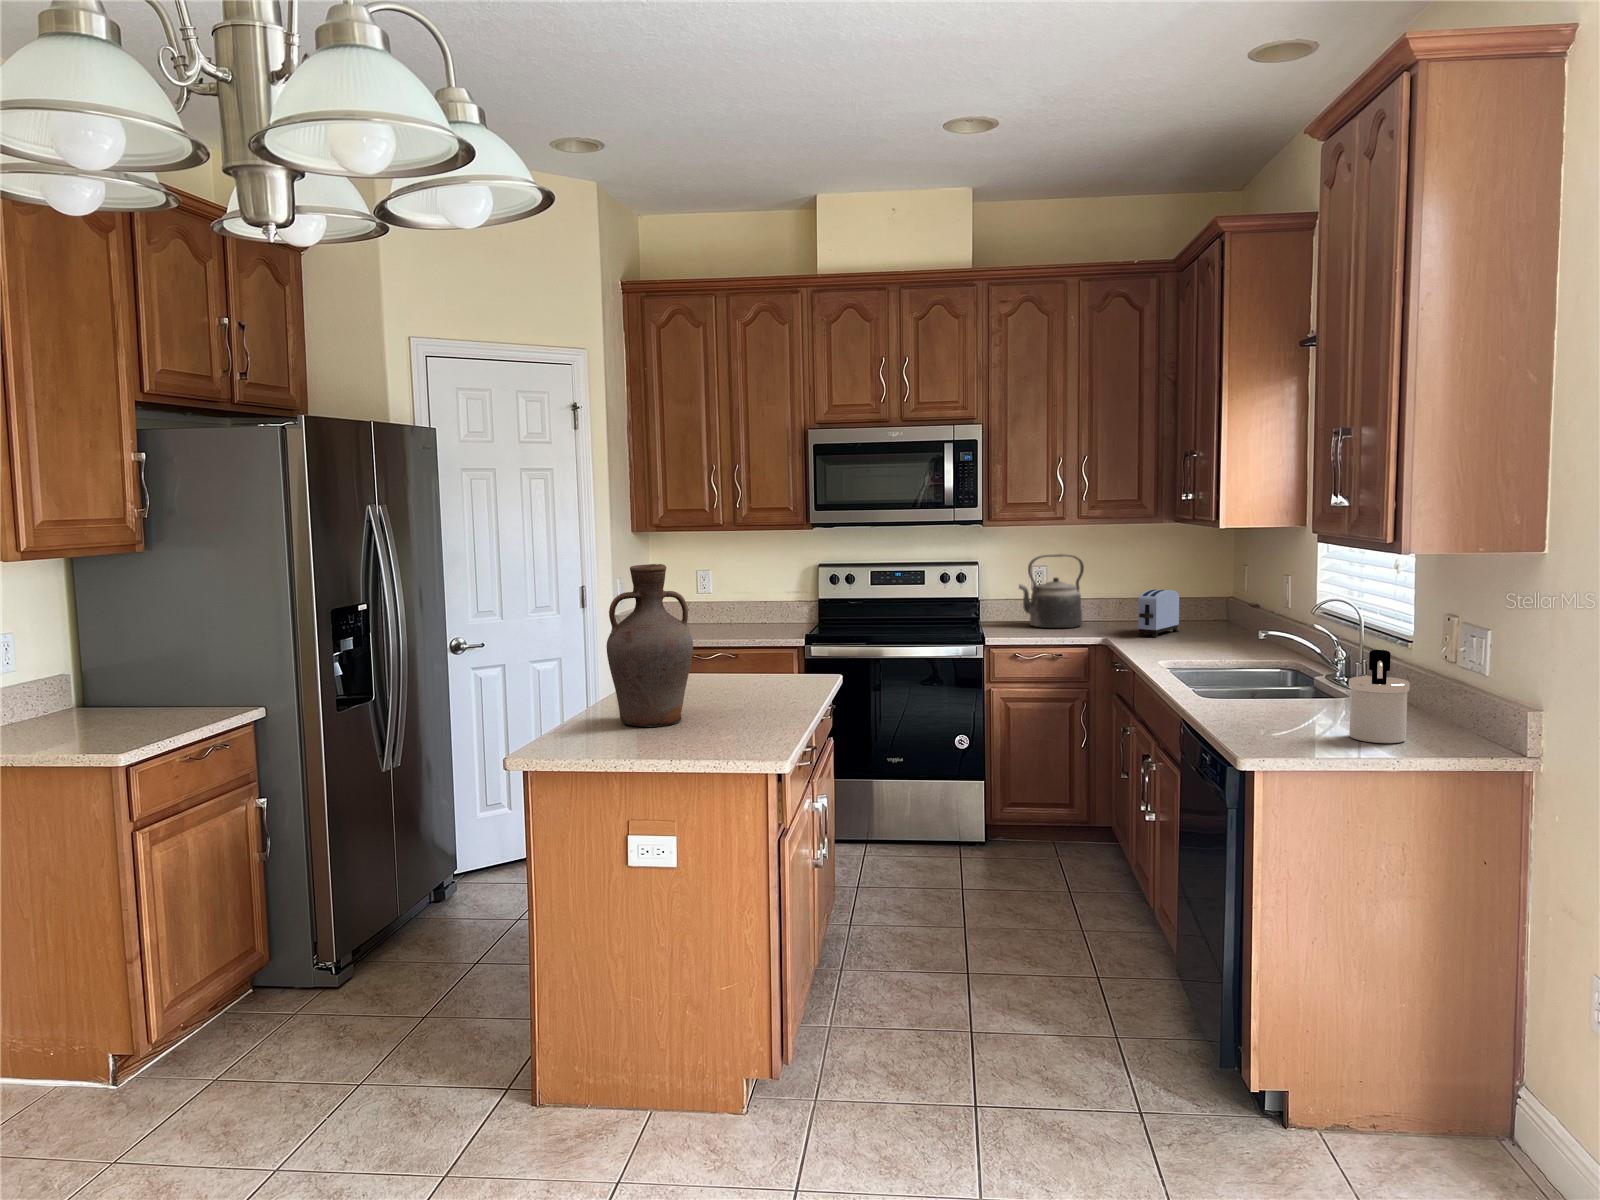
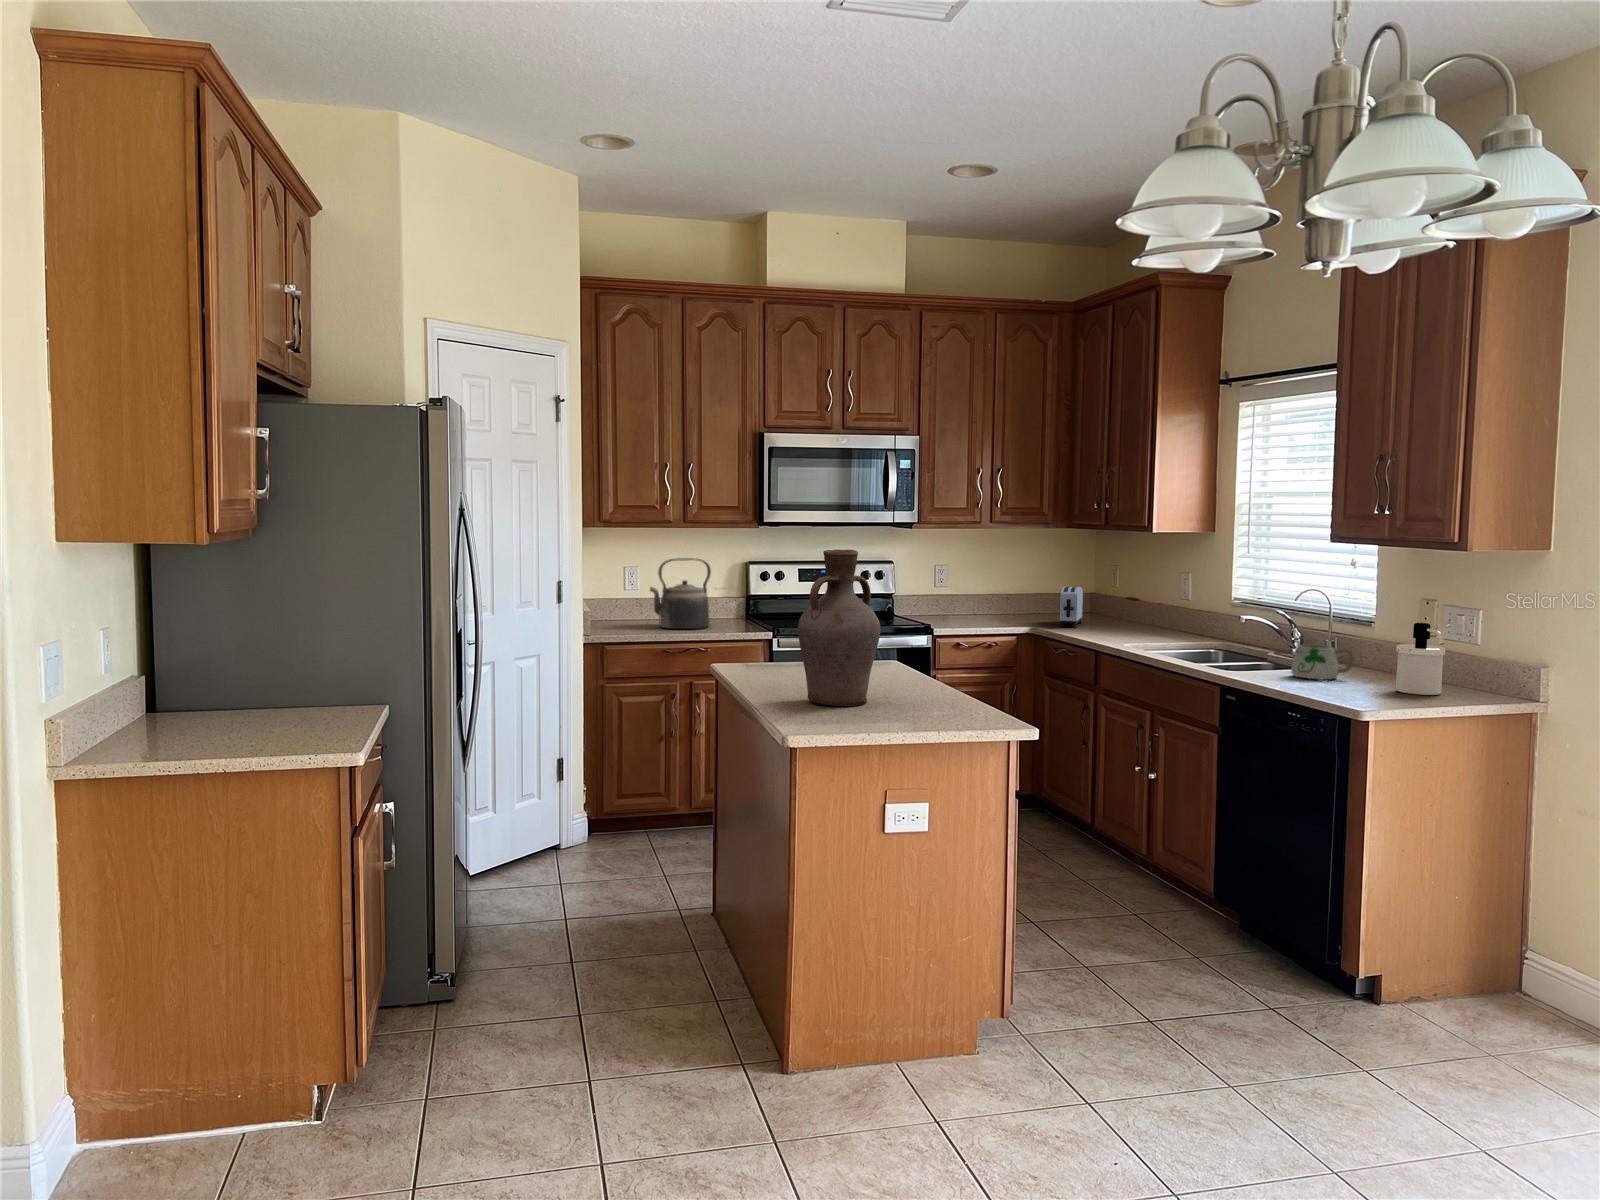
kettle: present [1019,554,1084,628] -> present [650,558,711,629]
mug: none [1265,671,1335,719] -> present [1291,645,1354,681]

